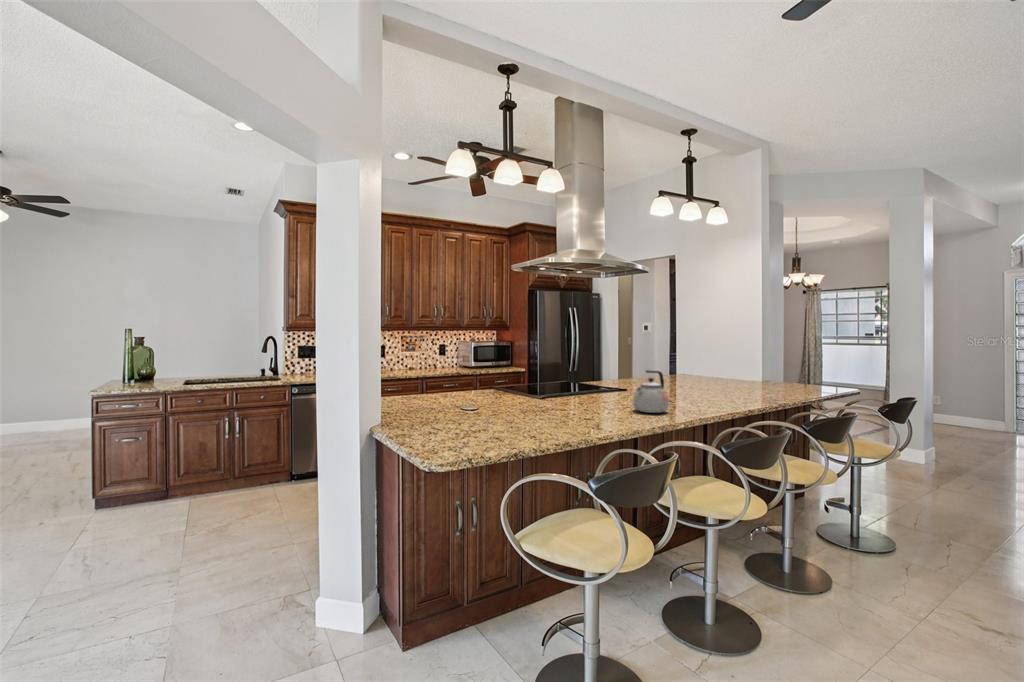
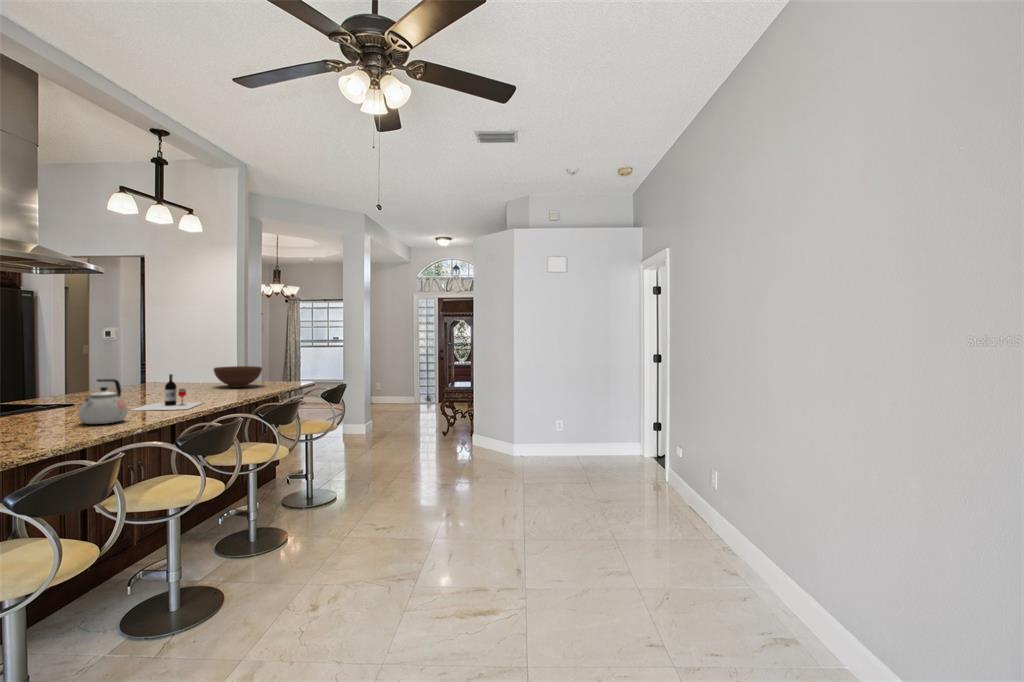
fruit bowl: none [739,364,792,387] -> present [214,366,262,388]
wine bottle: none [668,369,735,407] -> present [132,374,202,411]

